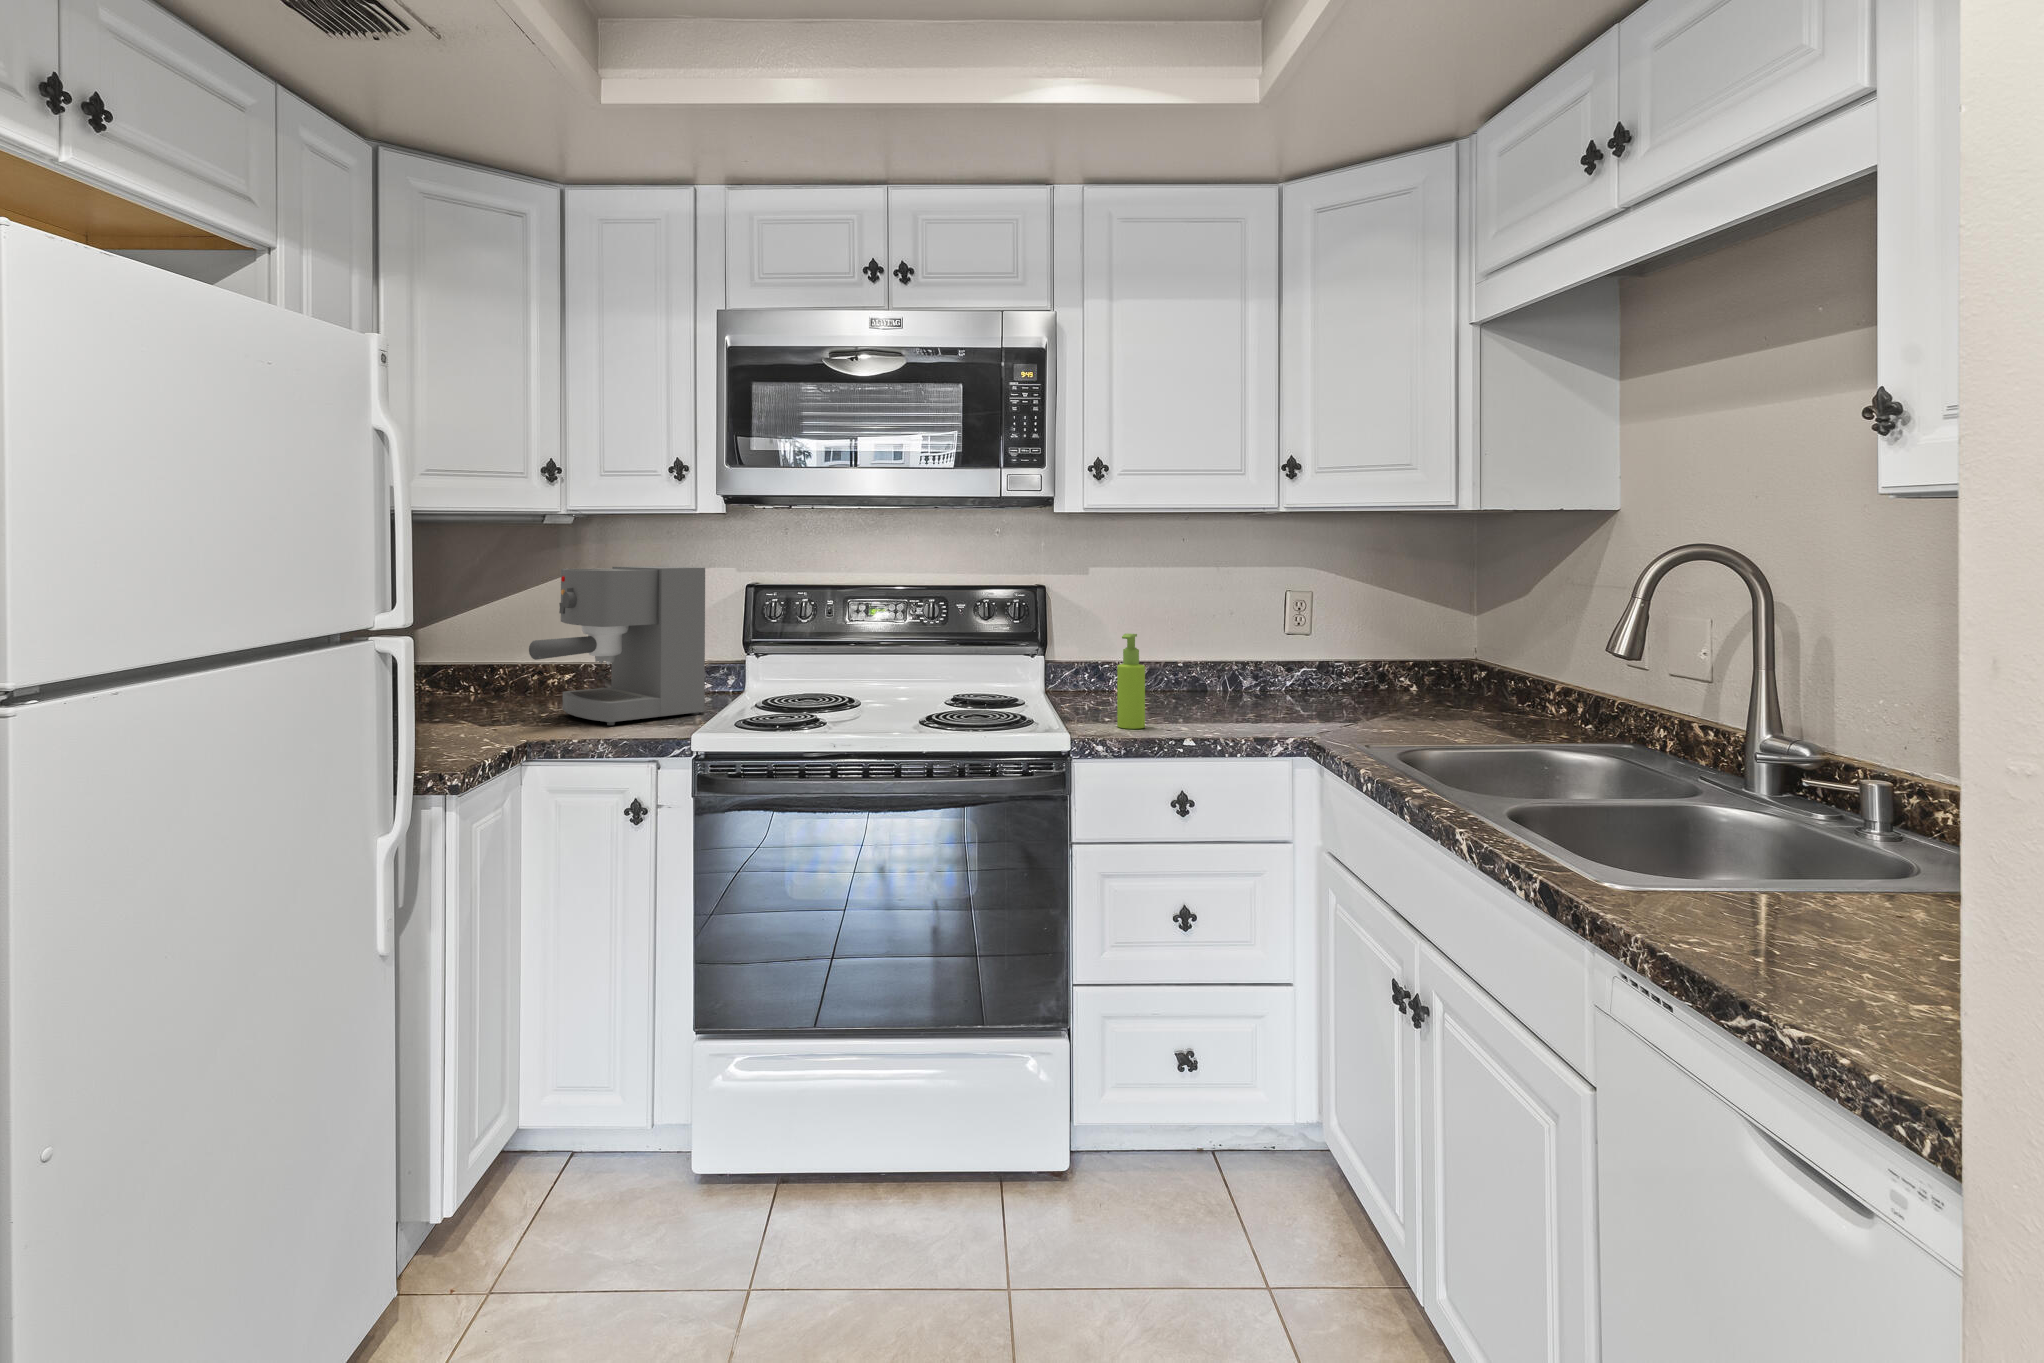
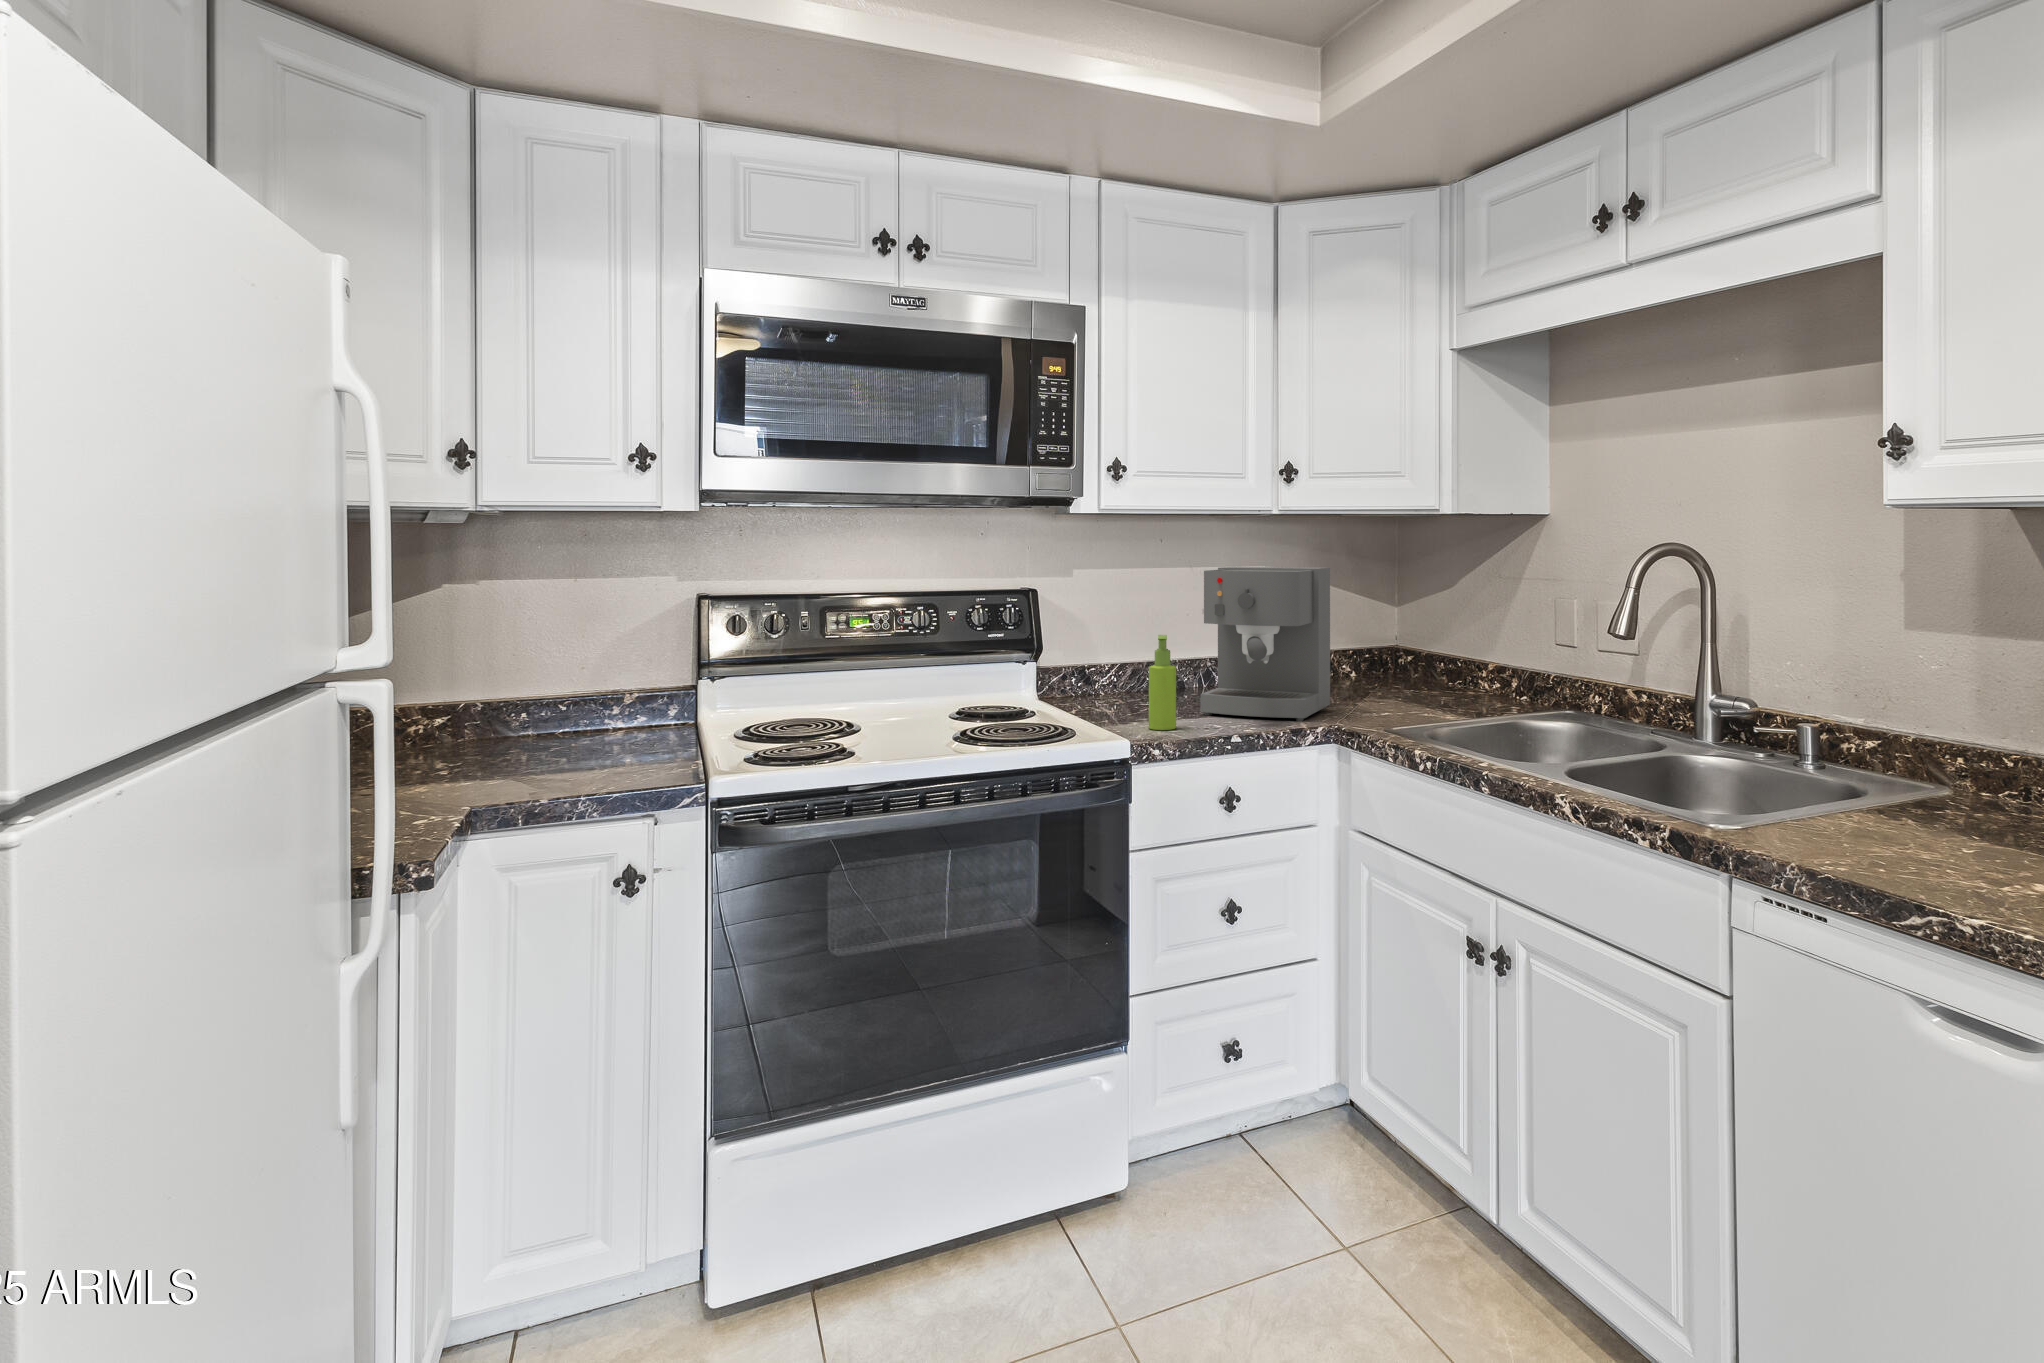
coffee maker: present [529,566,705,725] -> present [1200,567,1330,721]

